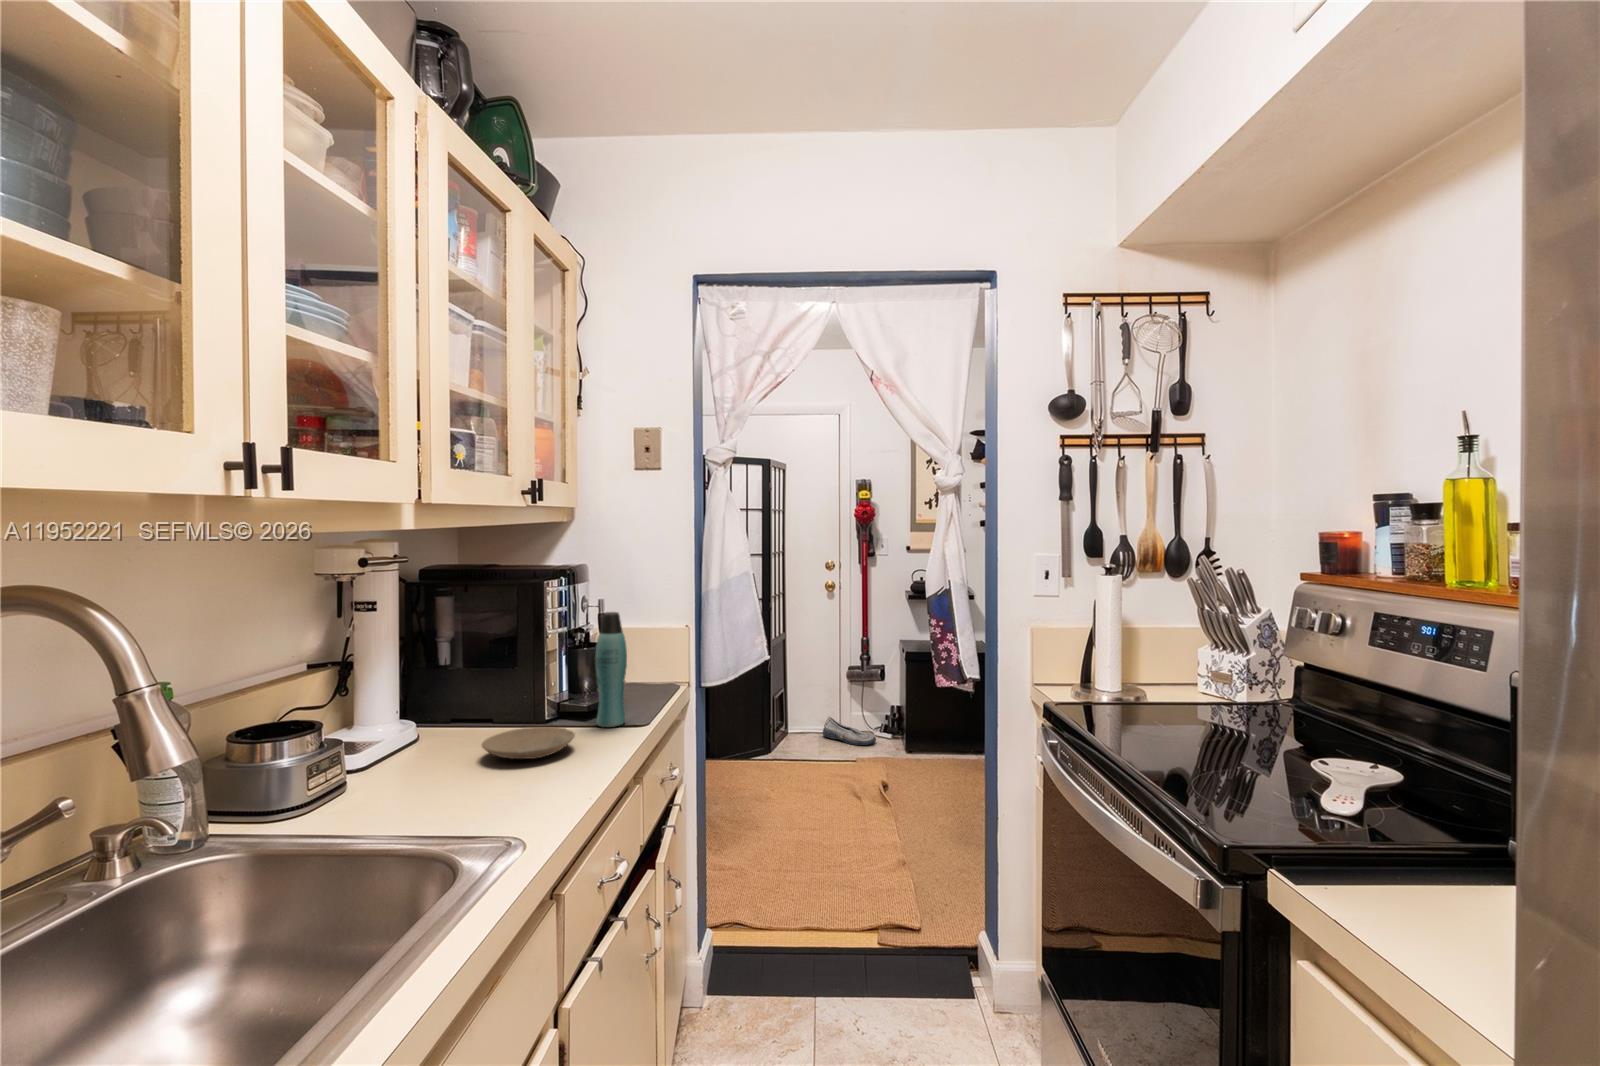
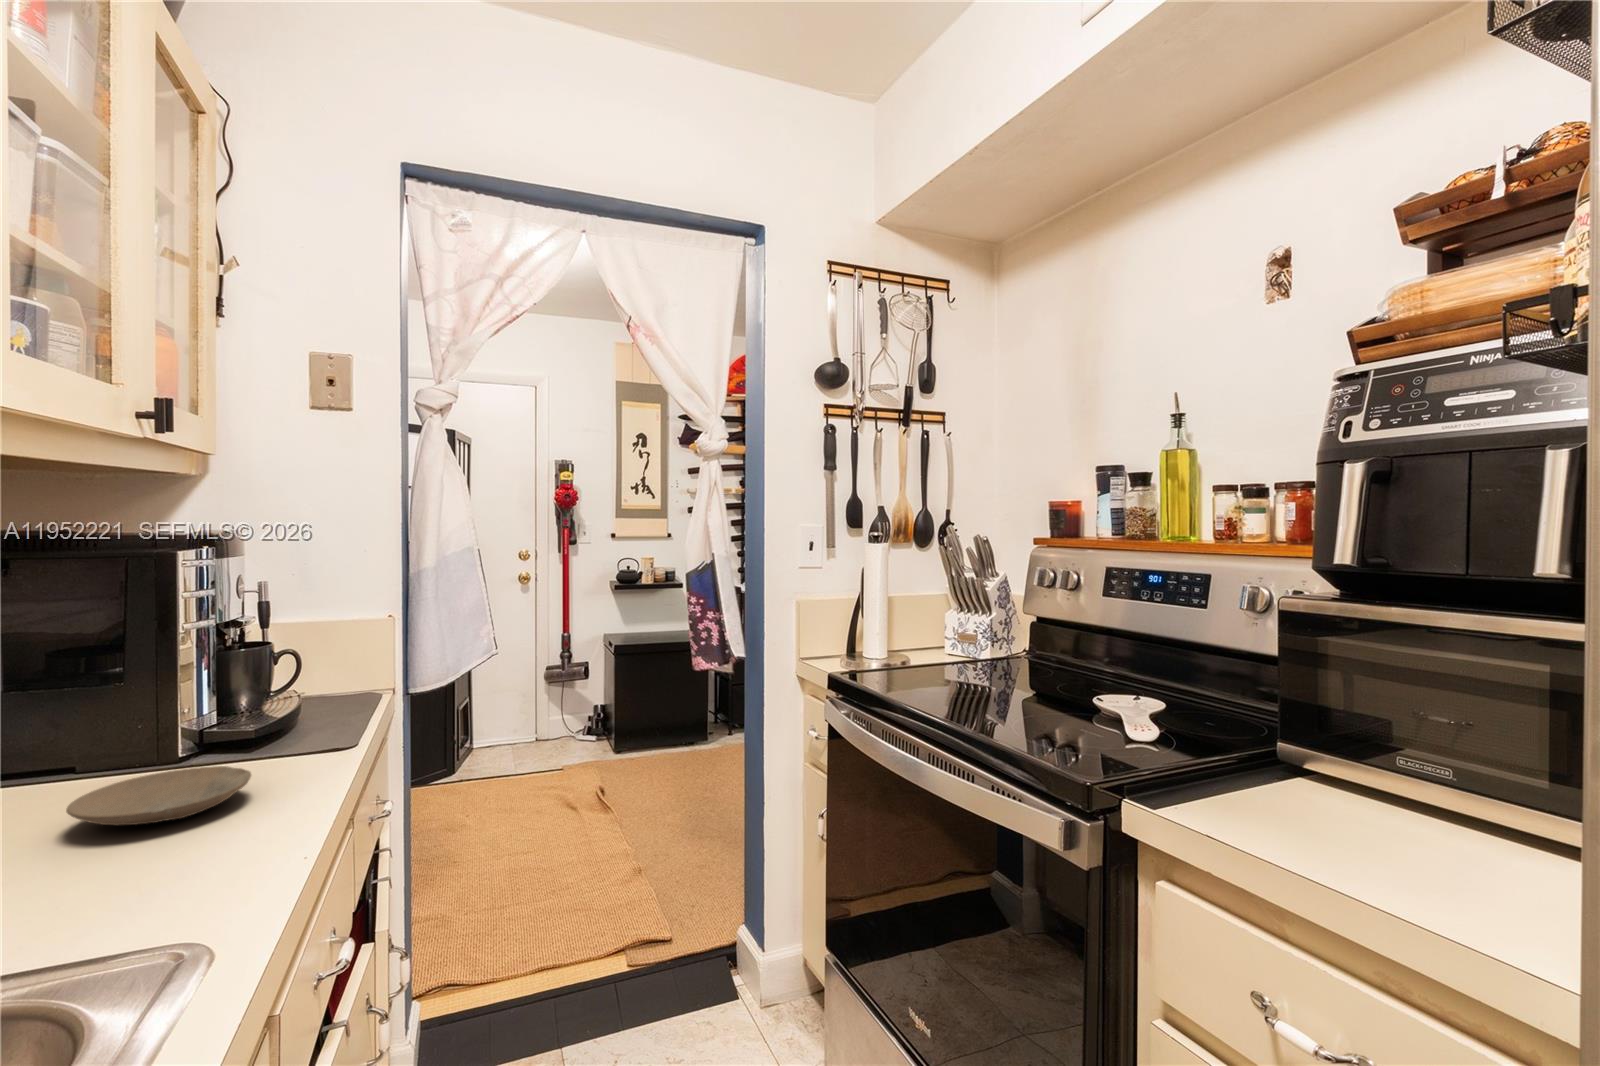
bottle: present [595,612,627,727] -> none [272,592,325,758]
shoe: present [822,717,876,745] -> none [516,724,581,752]

